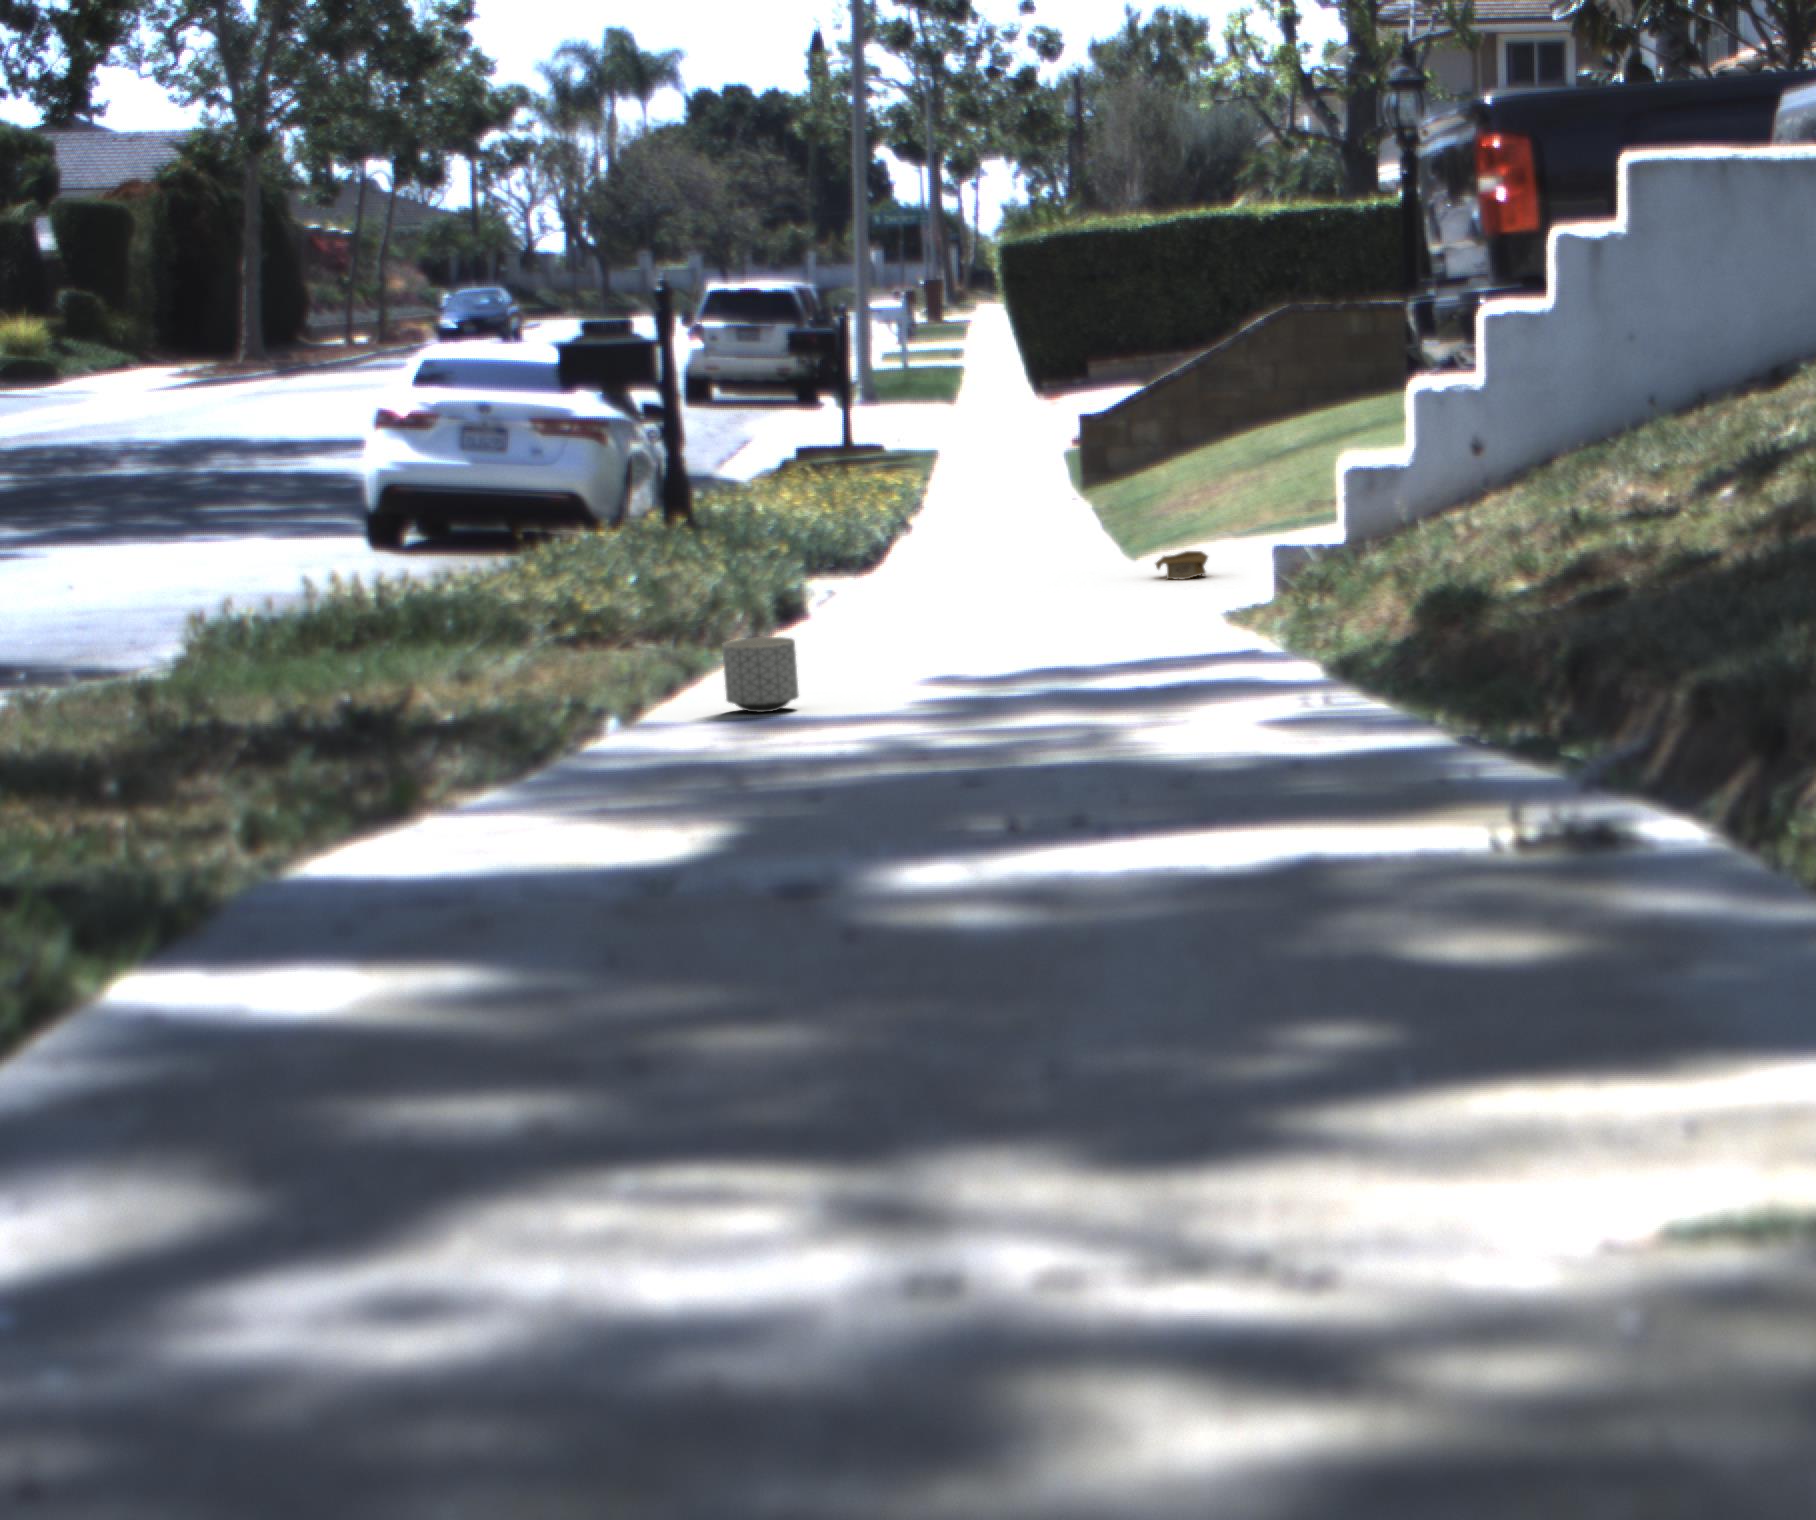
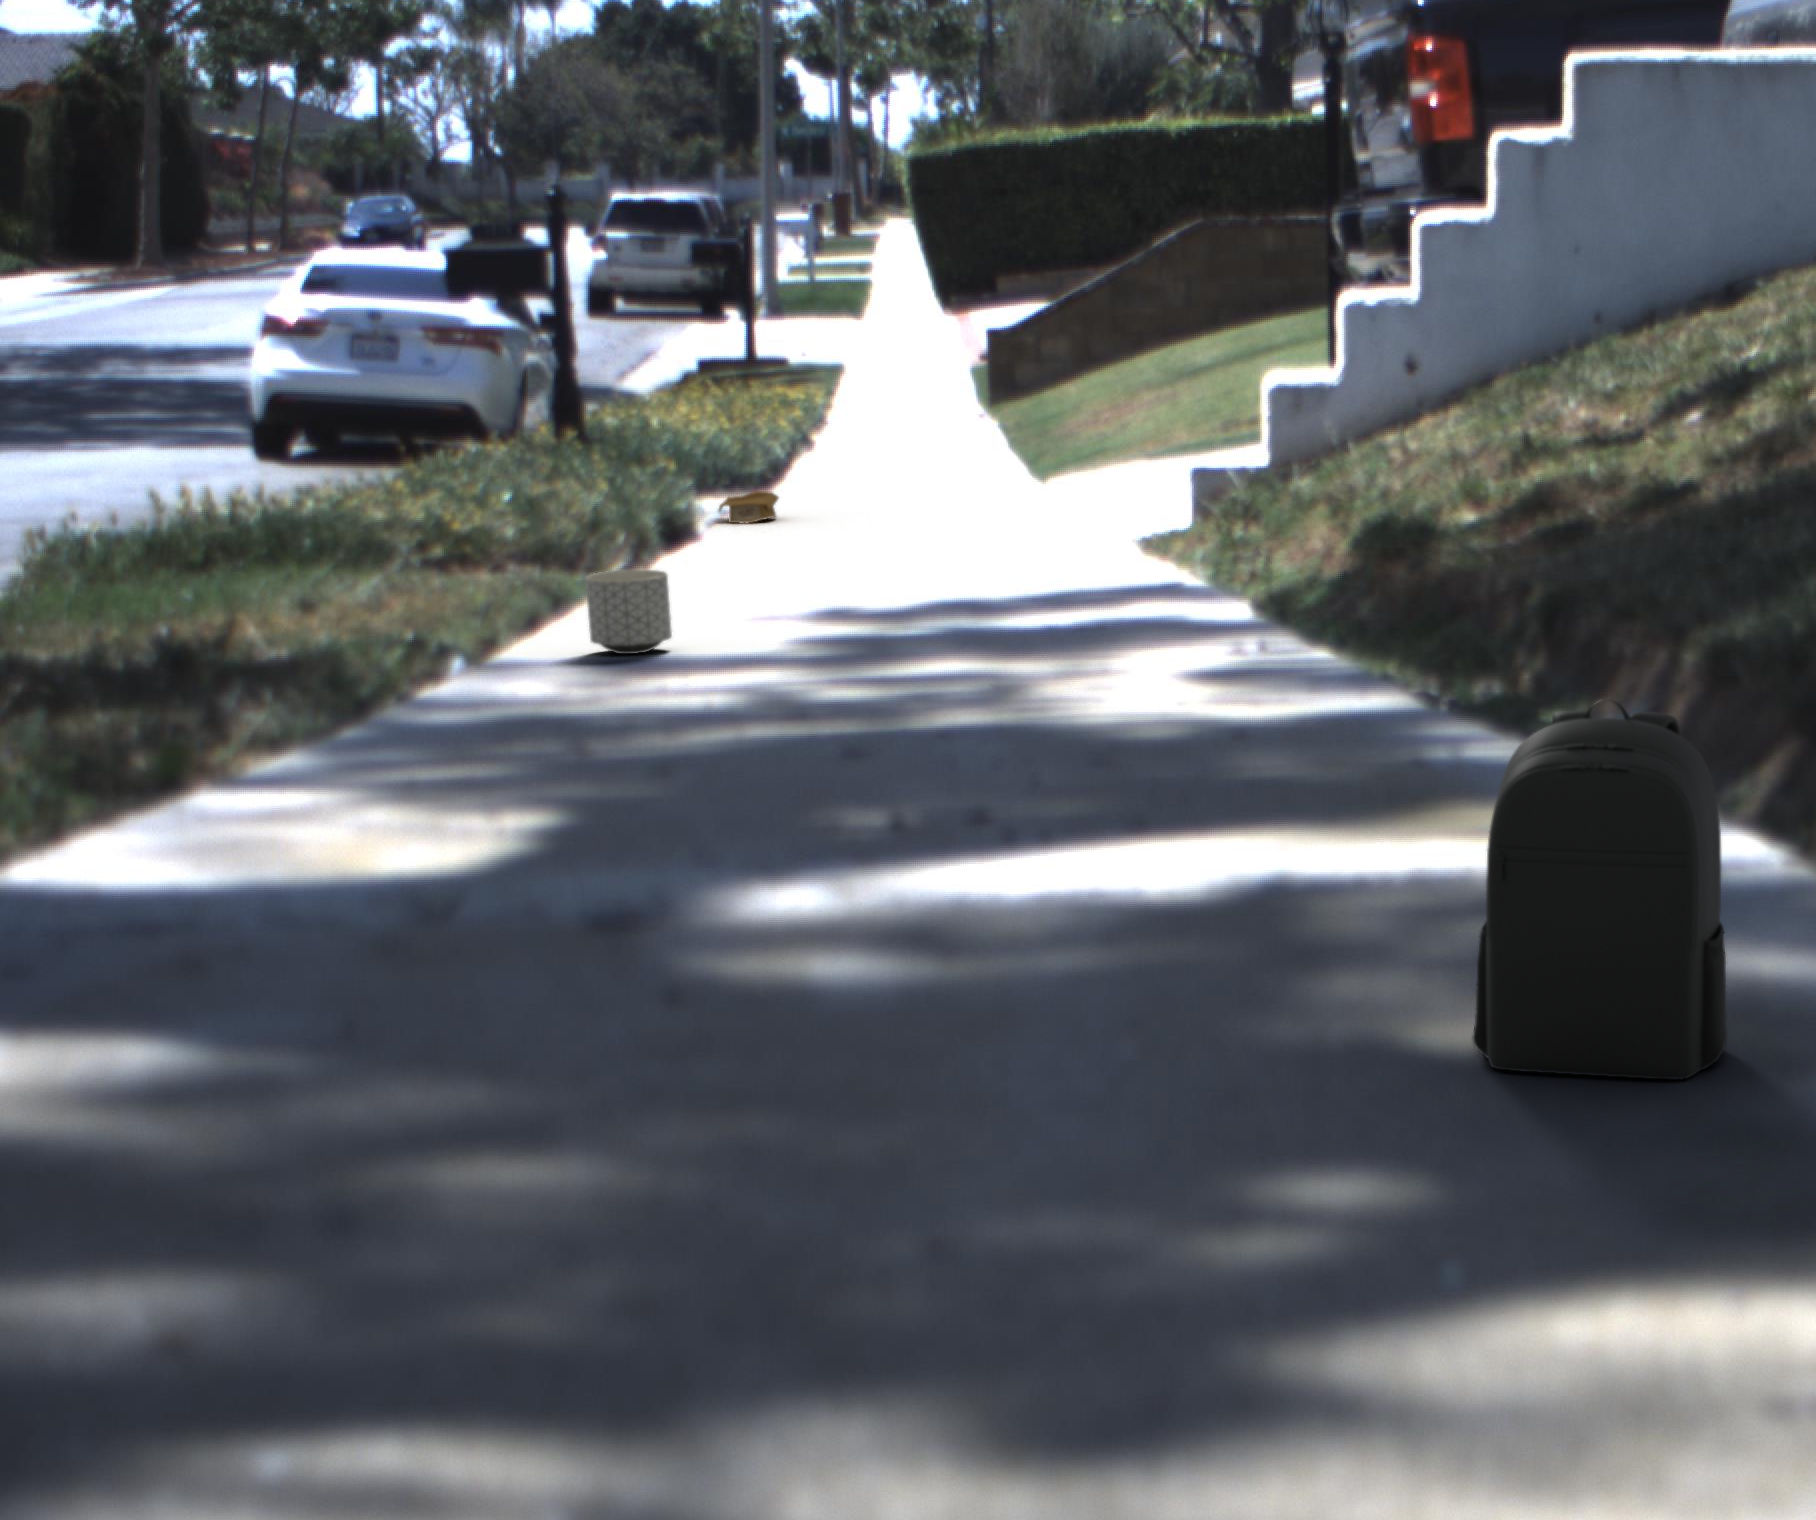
cardboard box: present [1156,551,1208,580] -> present [719,491,779,523]
backpack: none [1463,708,1663,1002] -> present [1473,700,1727,1080]

